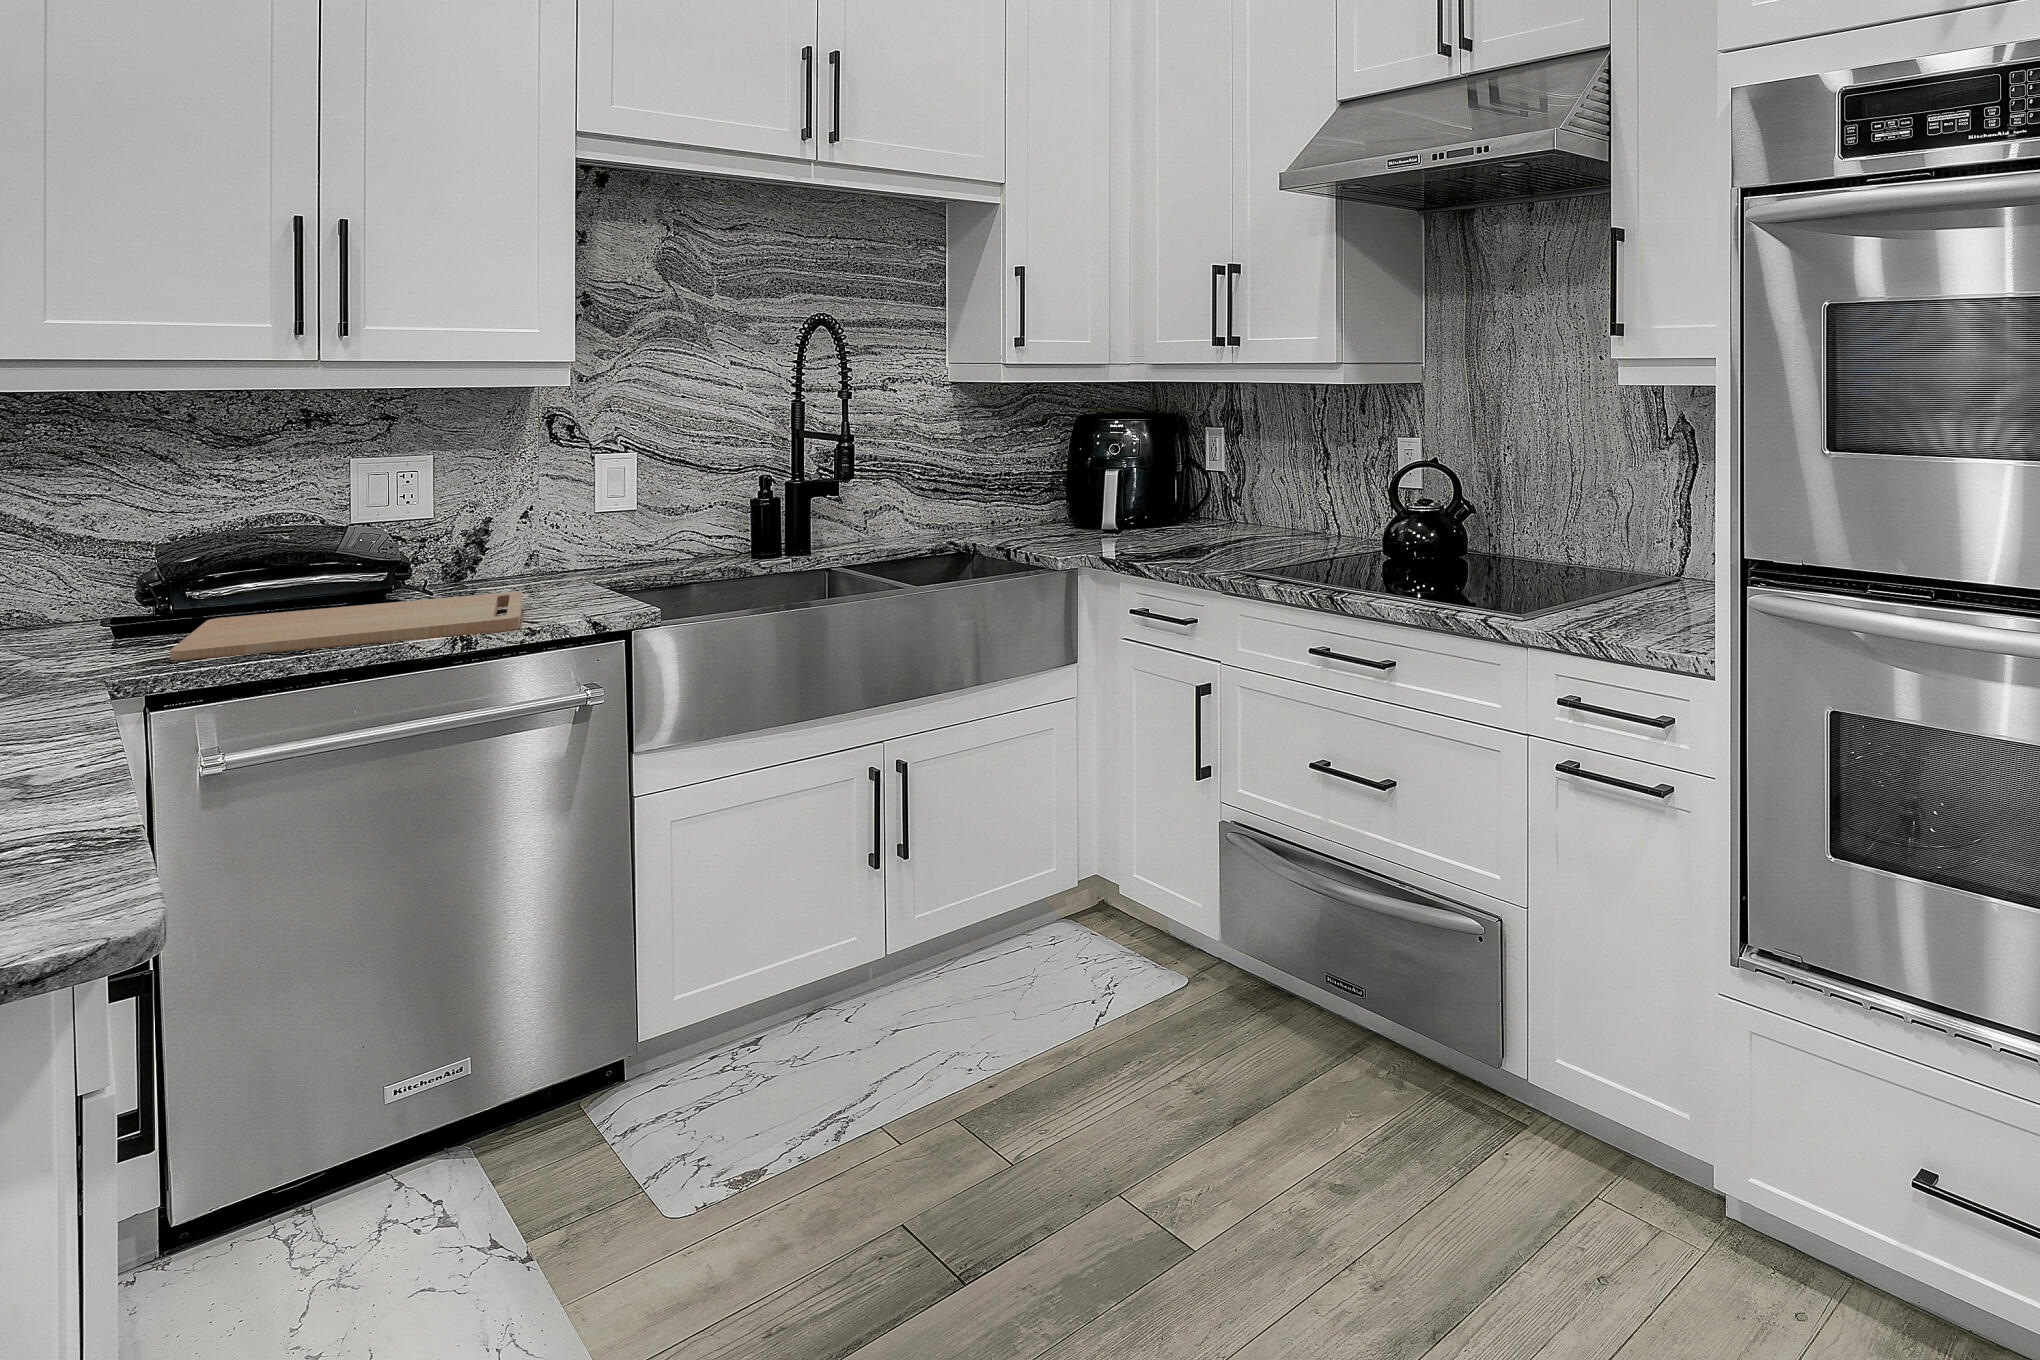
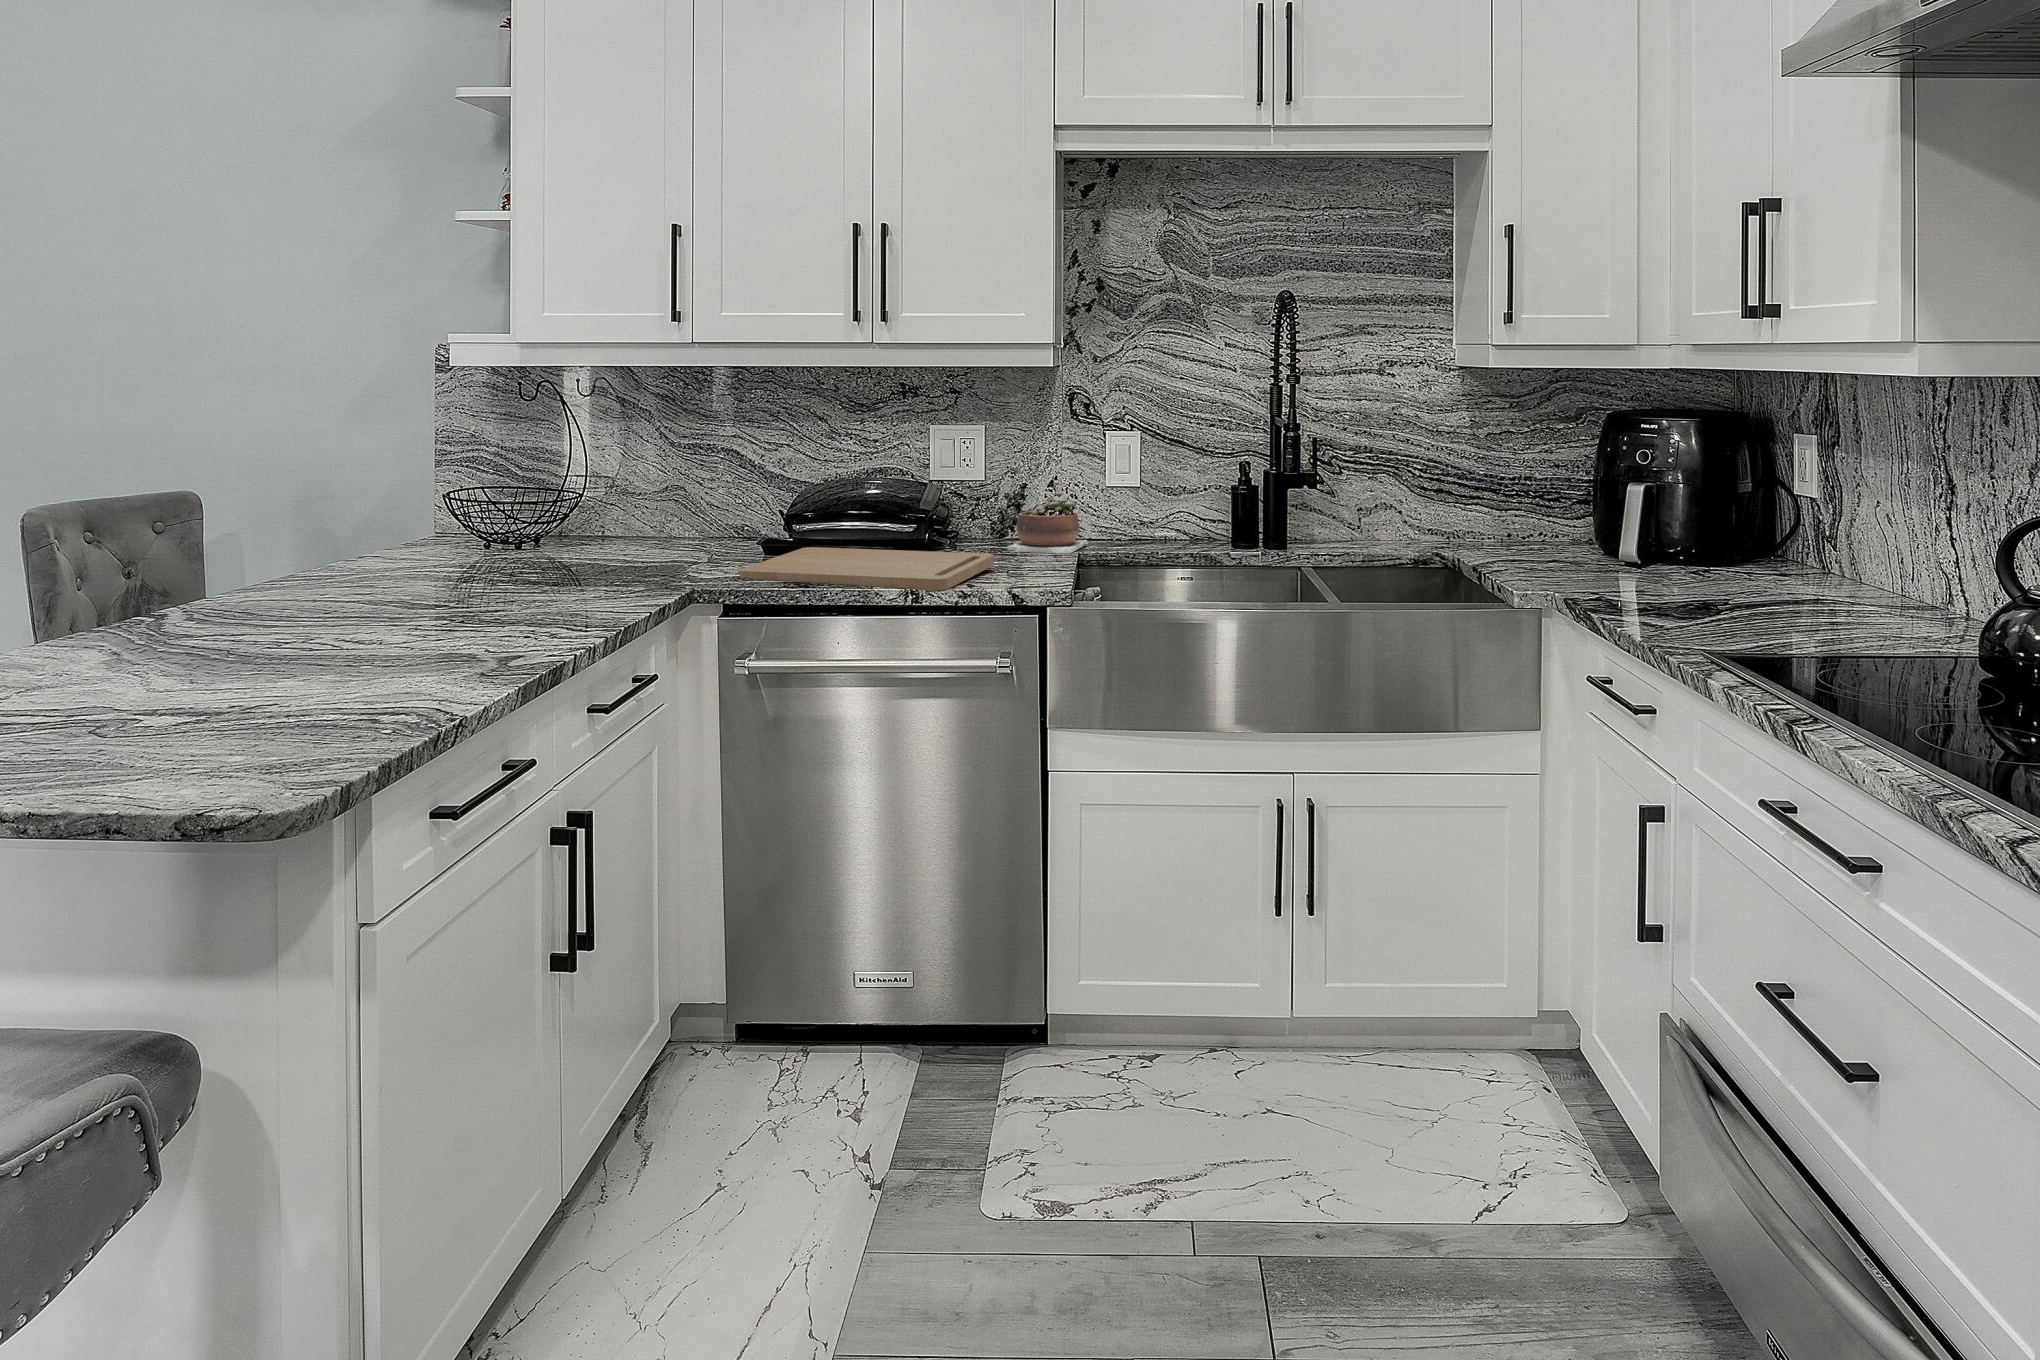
succulent plant: none [479,520,569,593] -> present [1007,493,1088,554]

